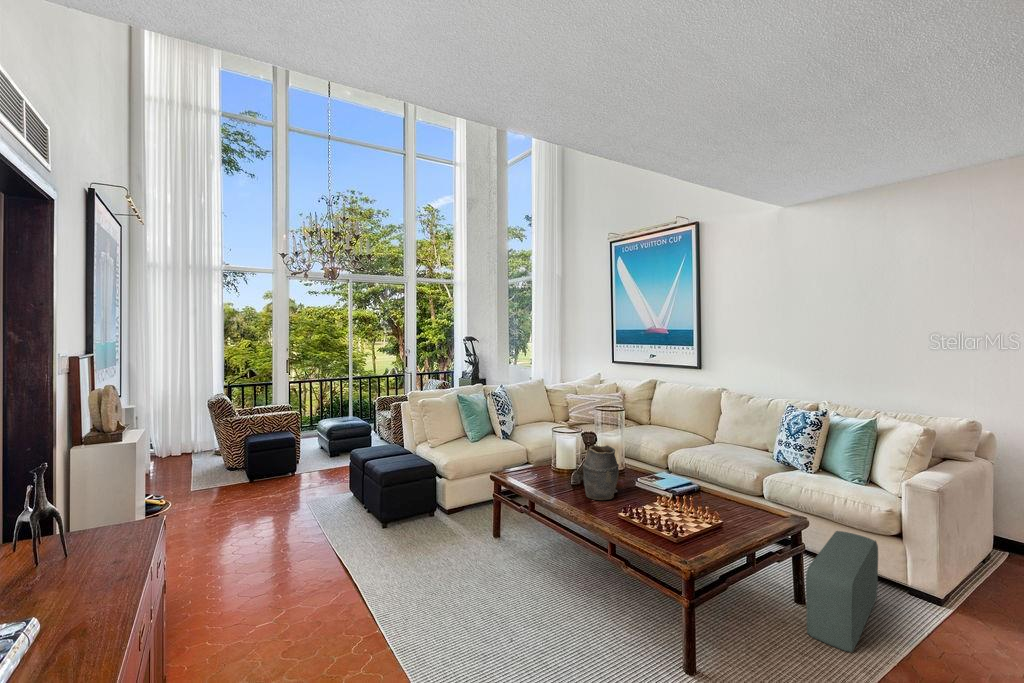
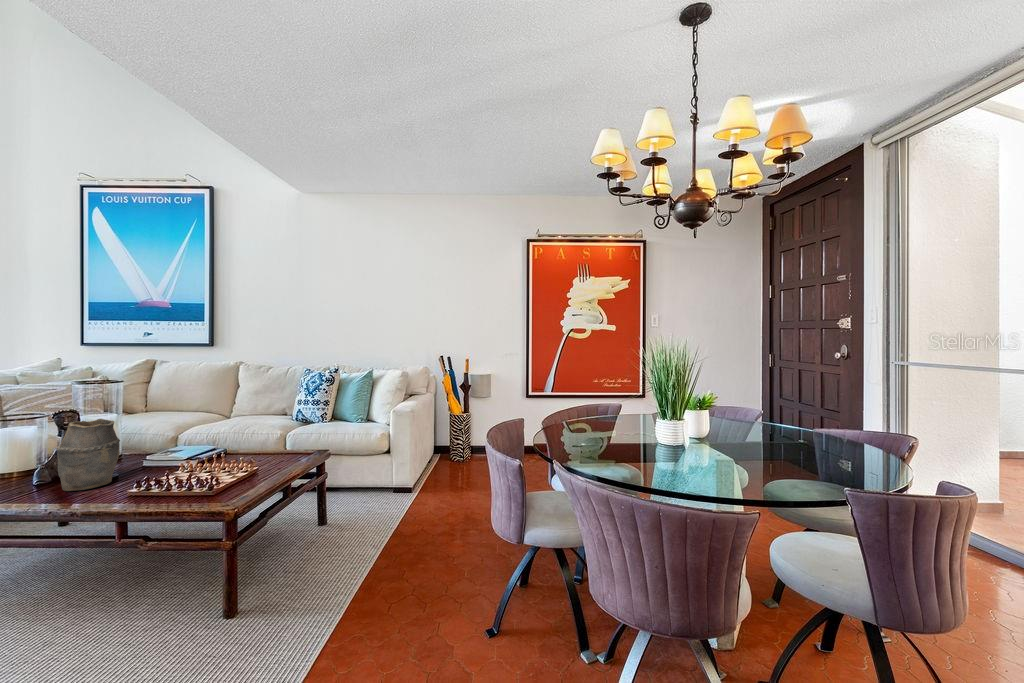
pouf: present [806,531,878,652] -> none [331,457,377,543]

